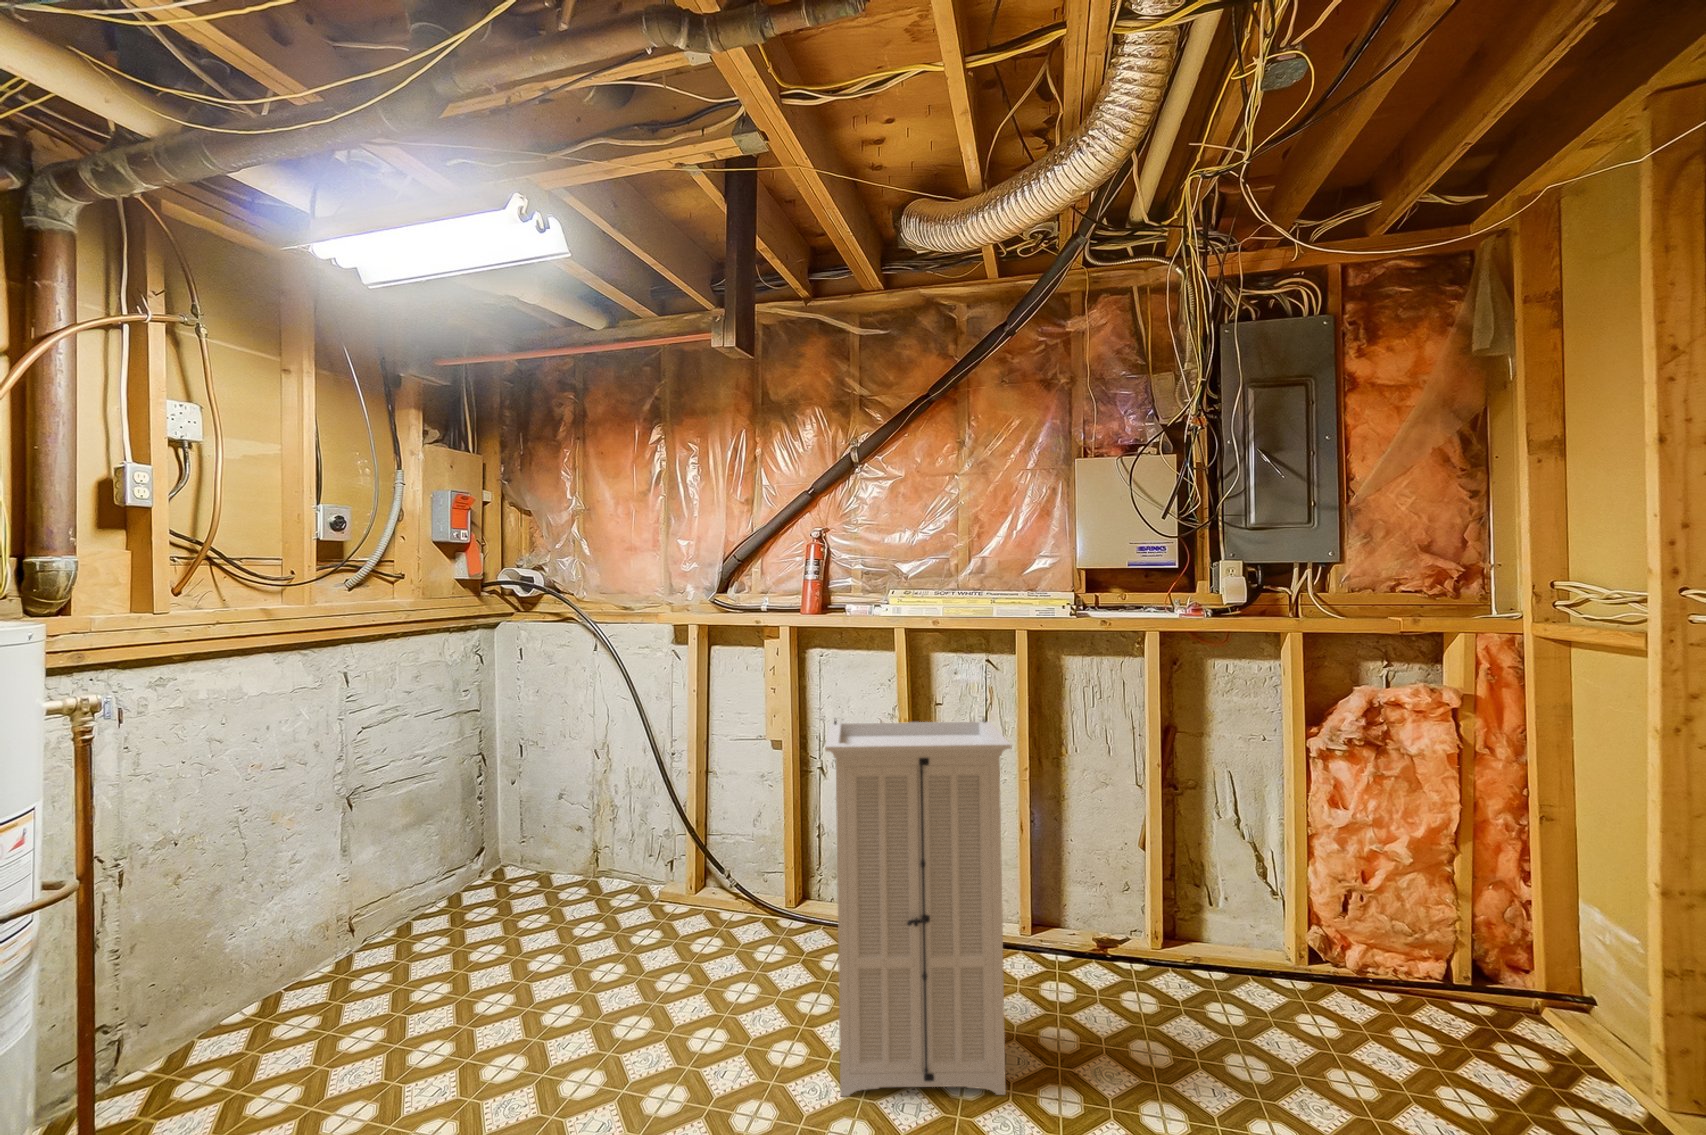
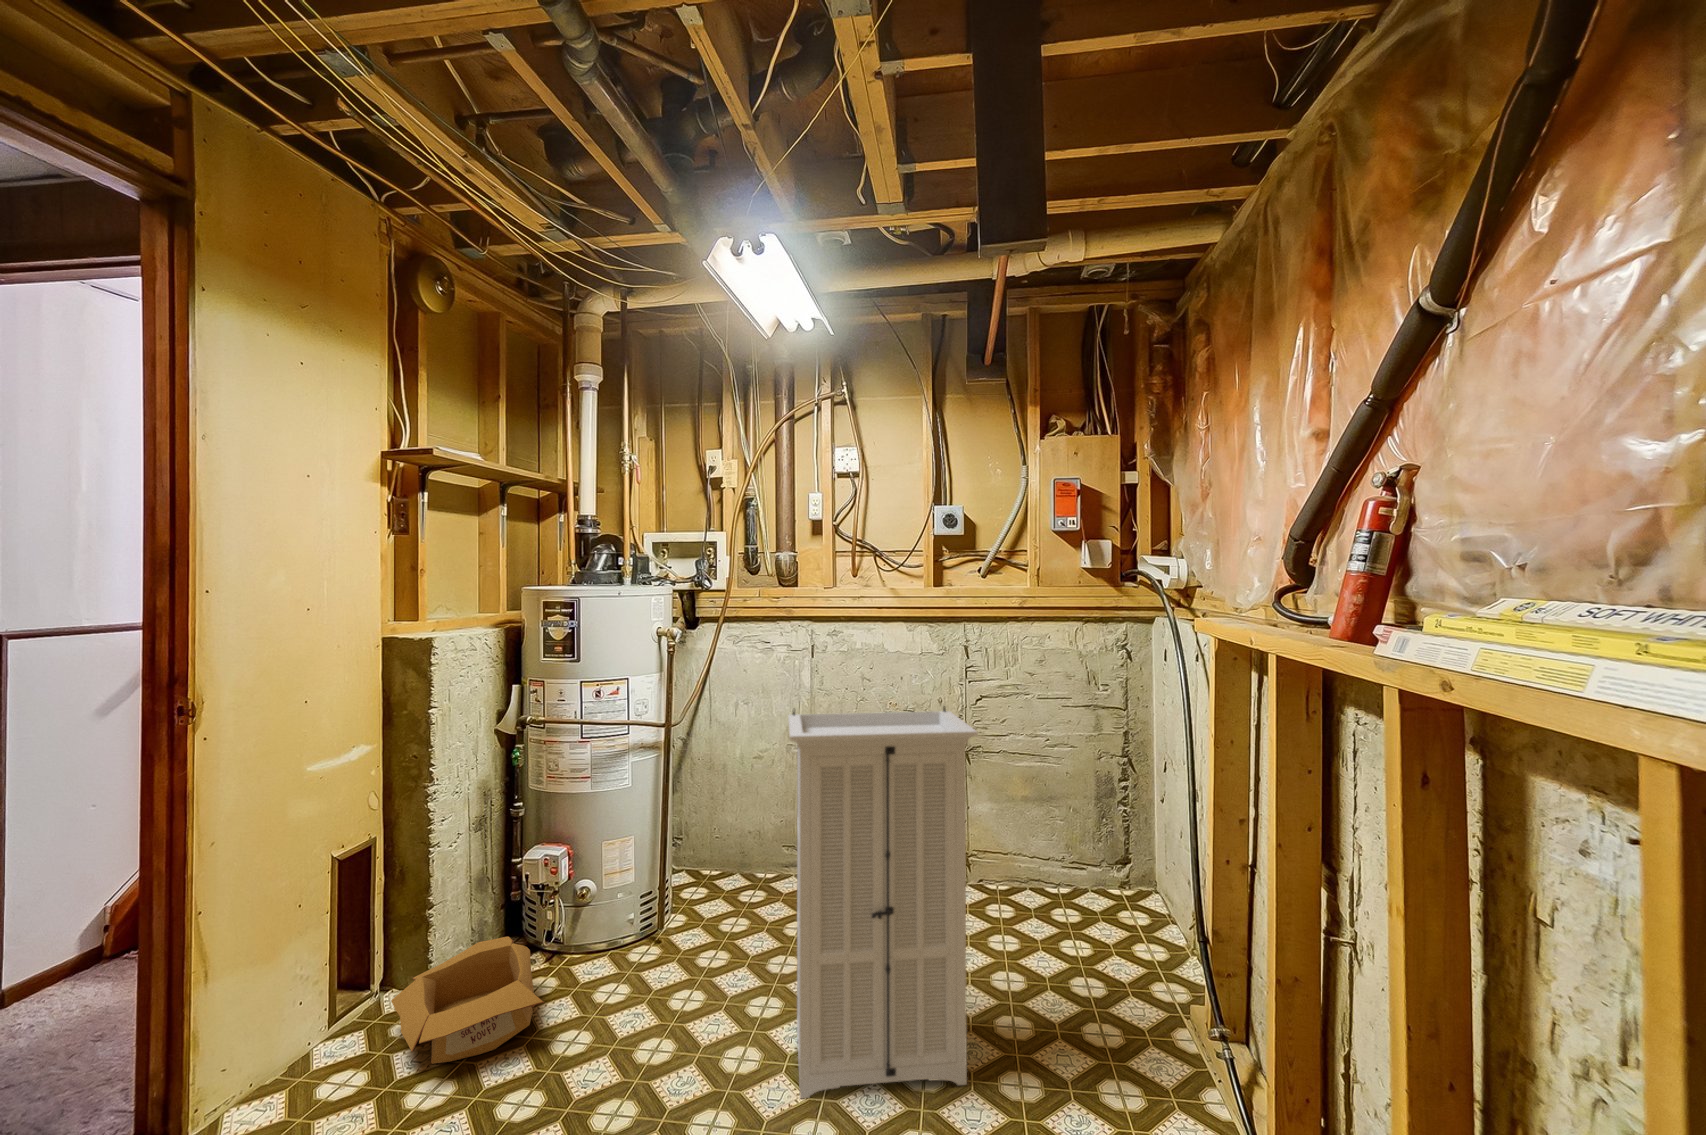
cardboard box: none [478,924,609,1039] -> present [391,937,544,1064]

